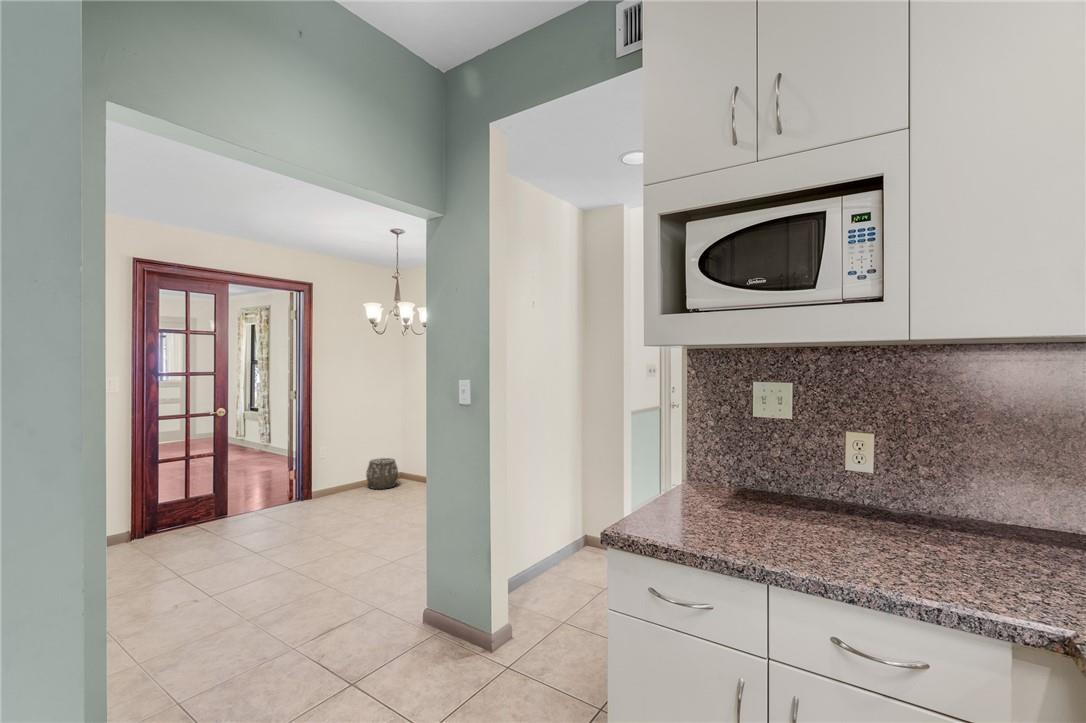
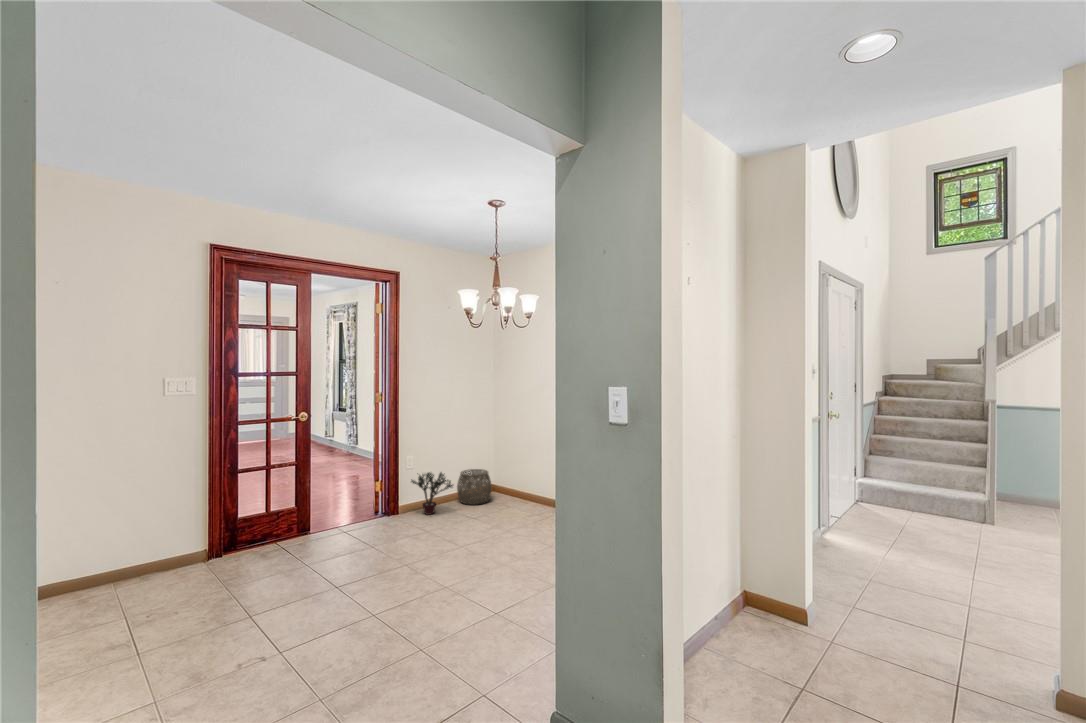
potted plant: none [322,459,363,498] -> present [411,472,453,515]

